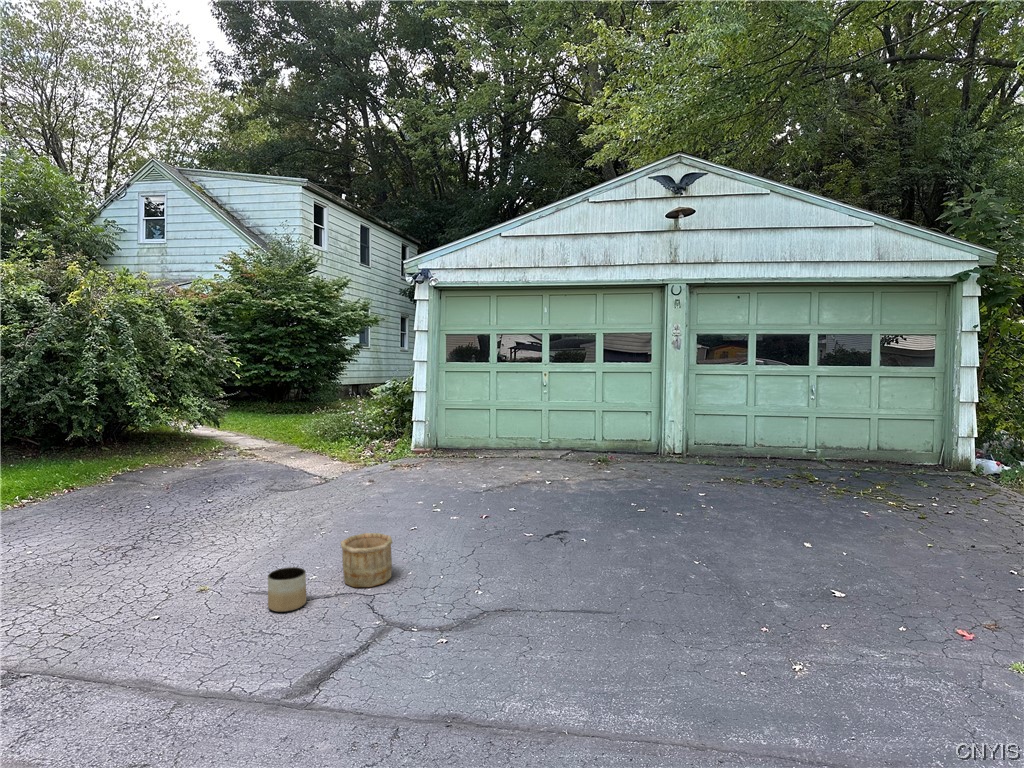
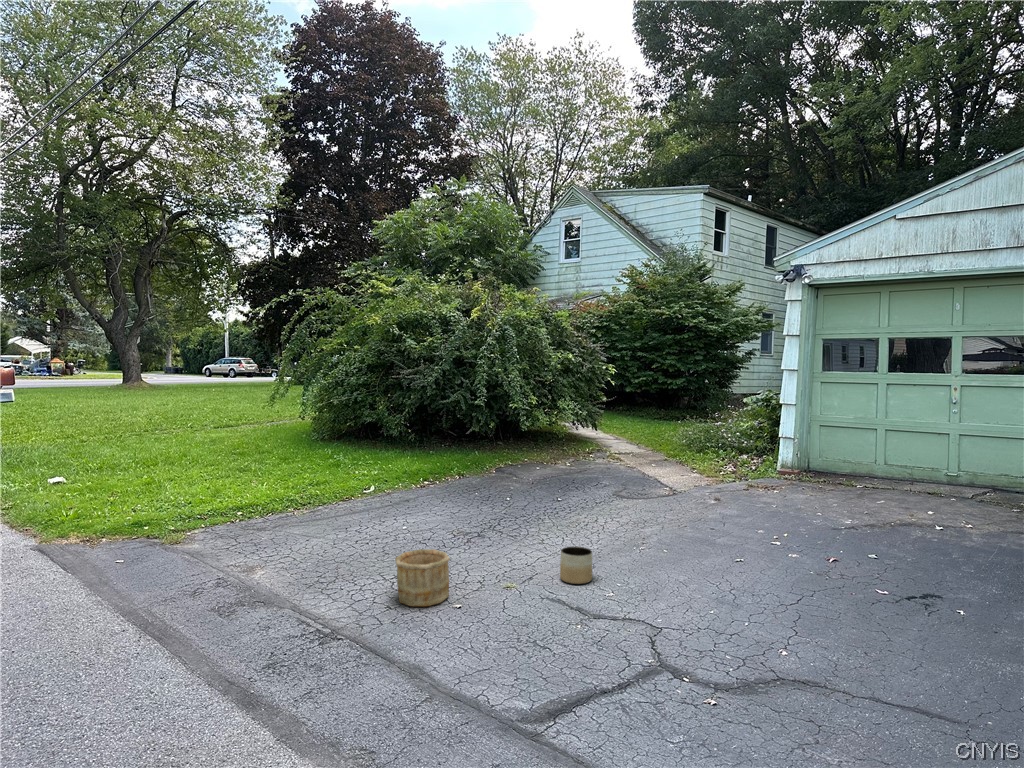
wooden bucket: present [341,533,392,587] -> present [395,549,450,606]

